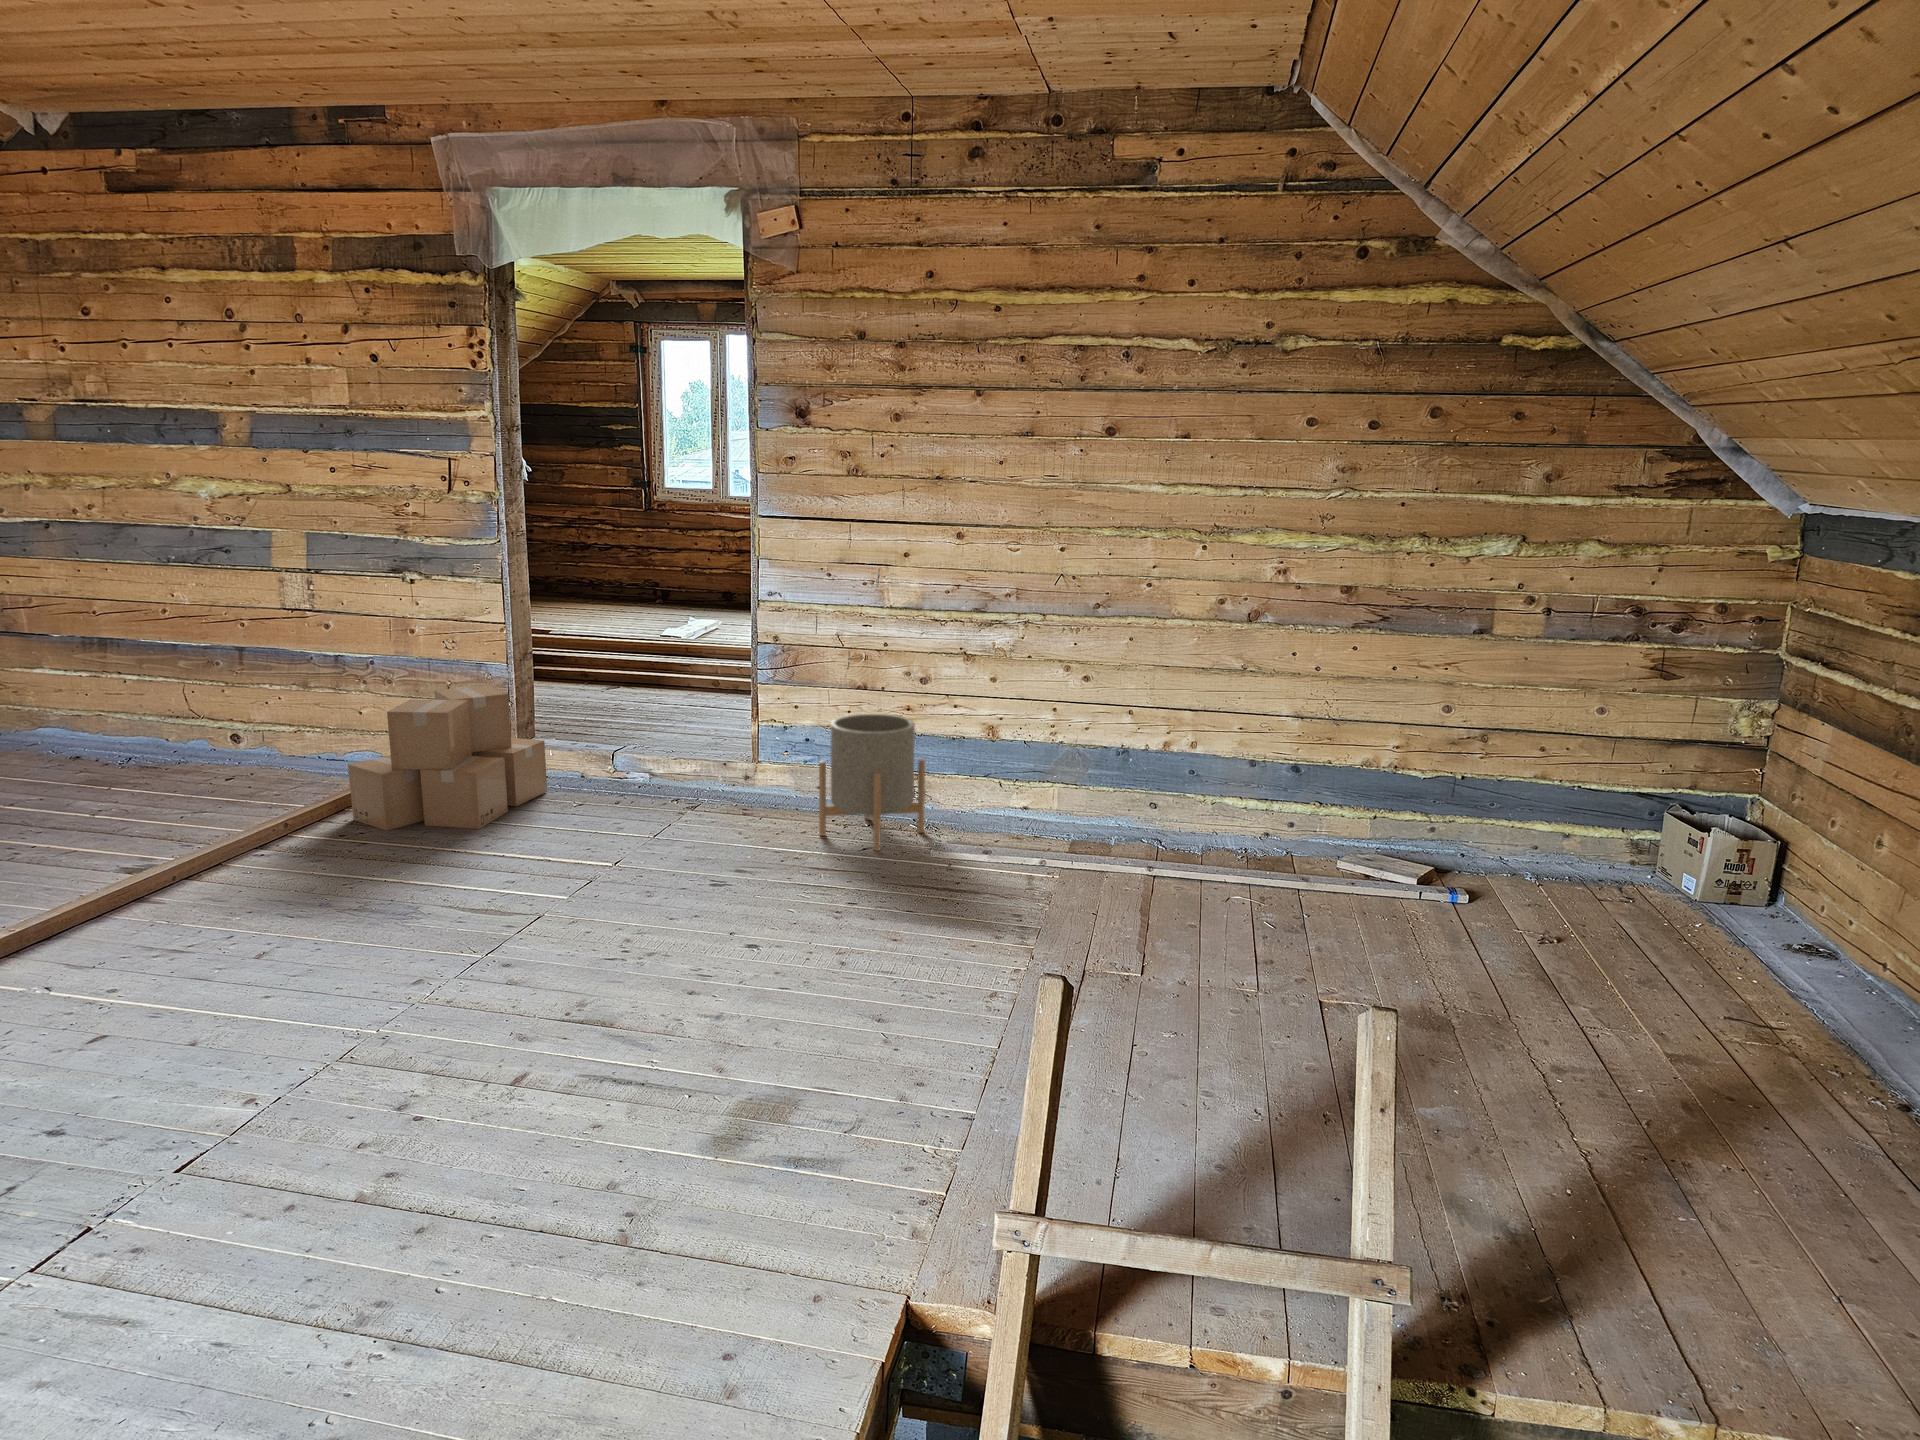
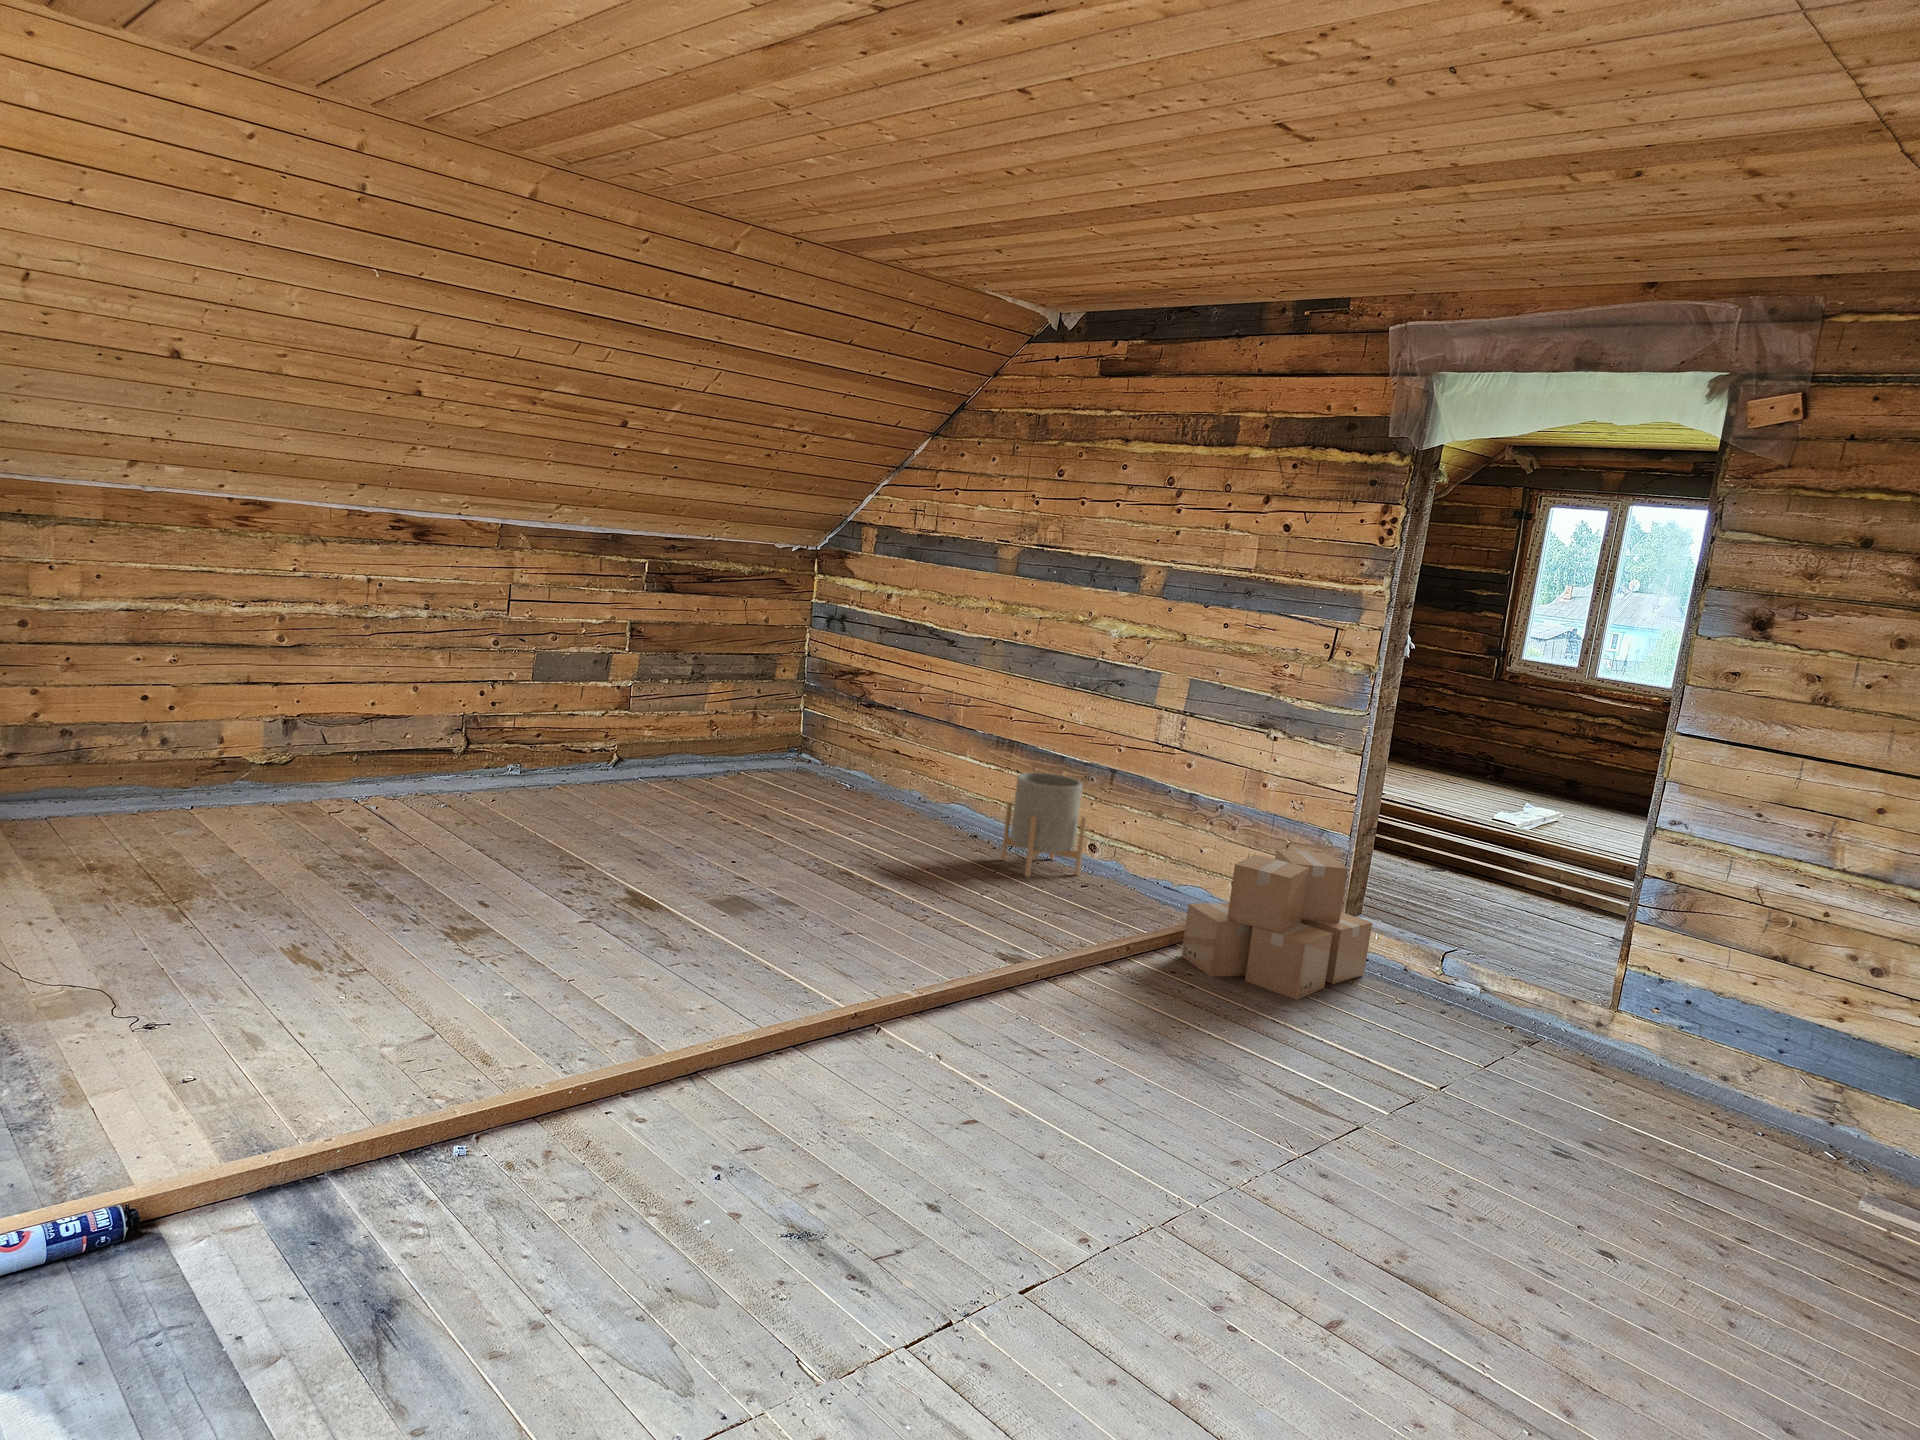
planter: present [819,714,925,851] -> present [1001,772,1087,877]

